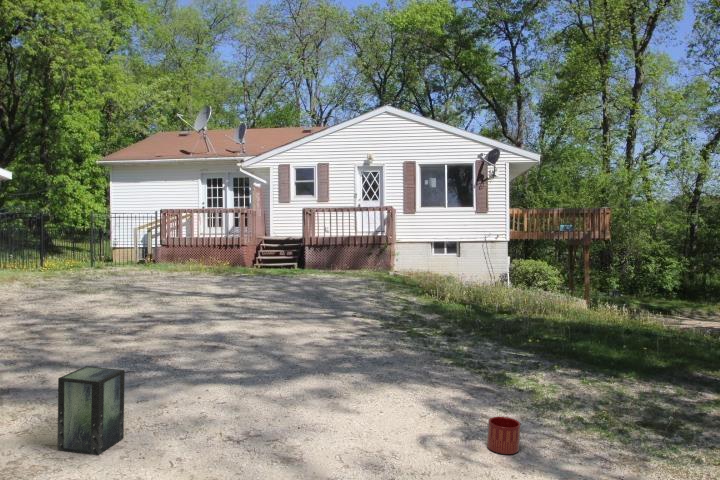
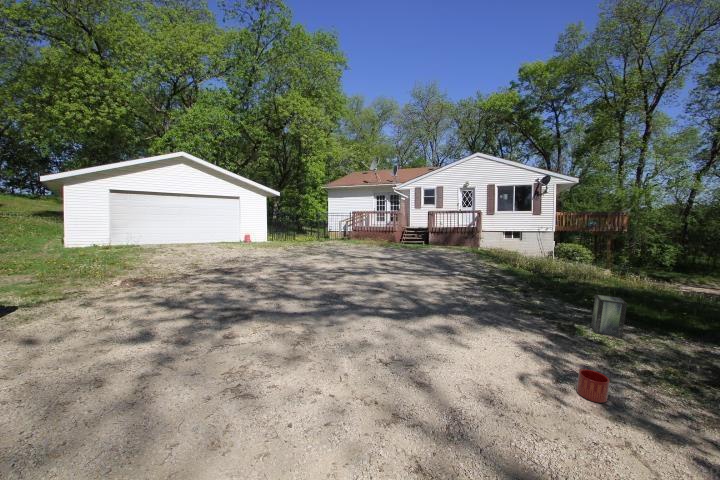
storage box: present [58,366,125,455] -> present [591,295,627,338]

